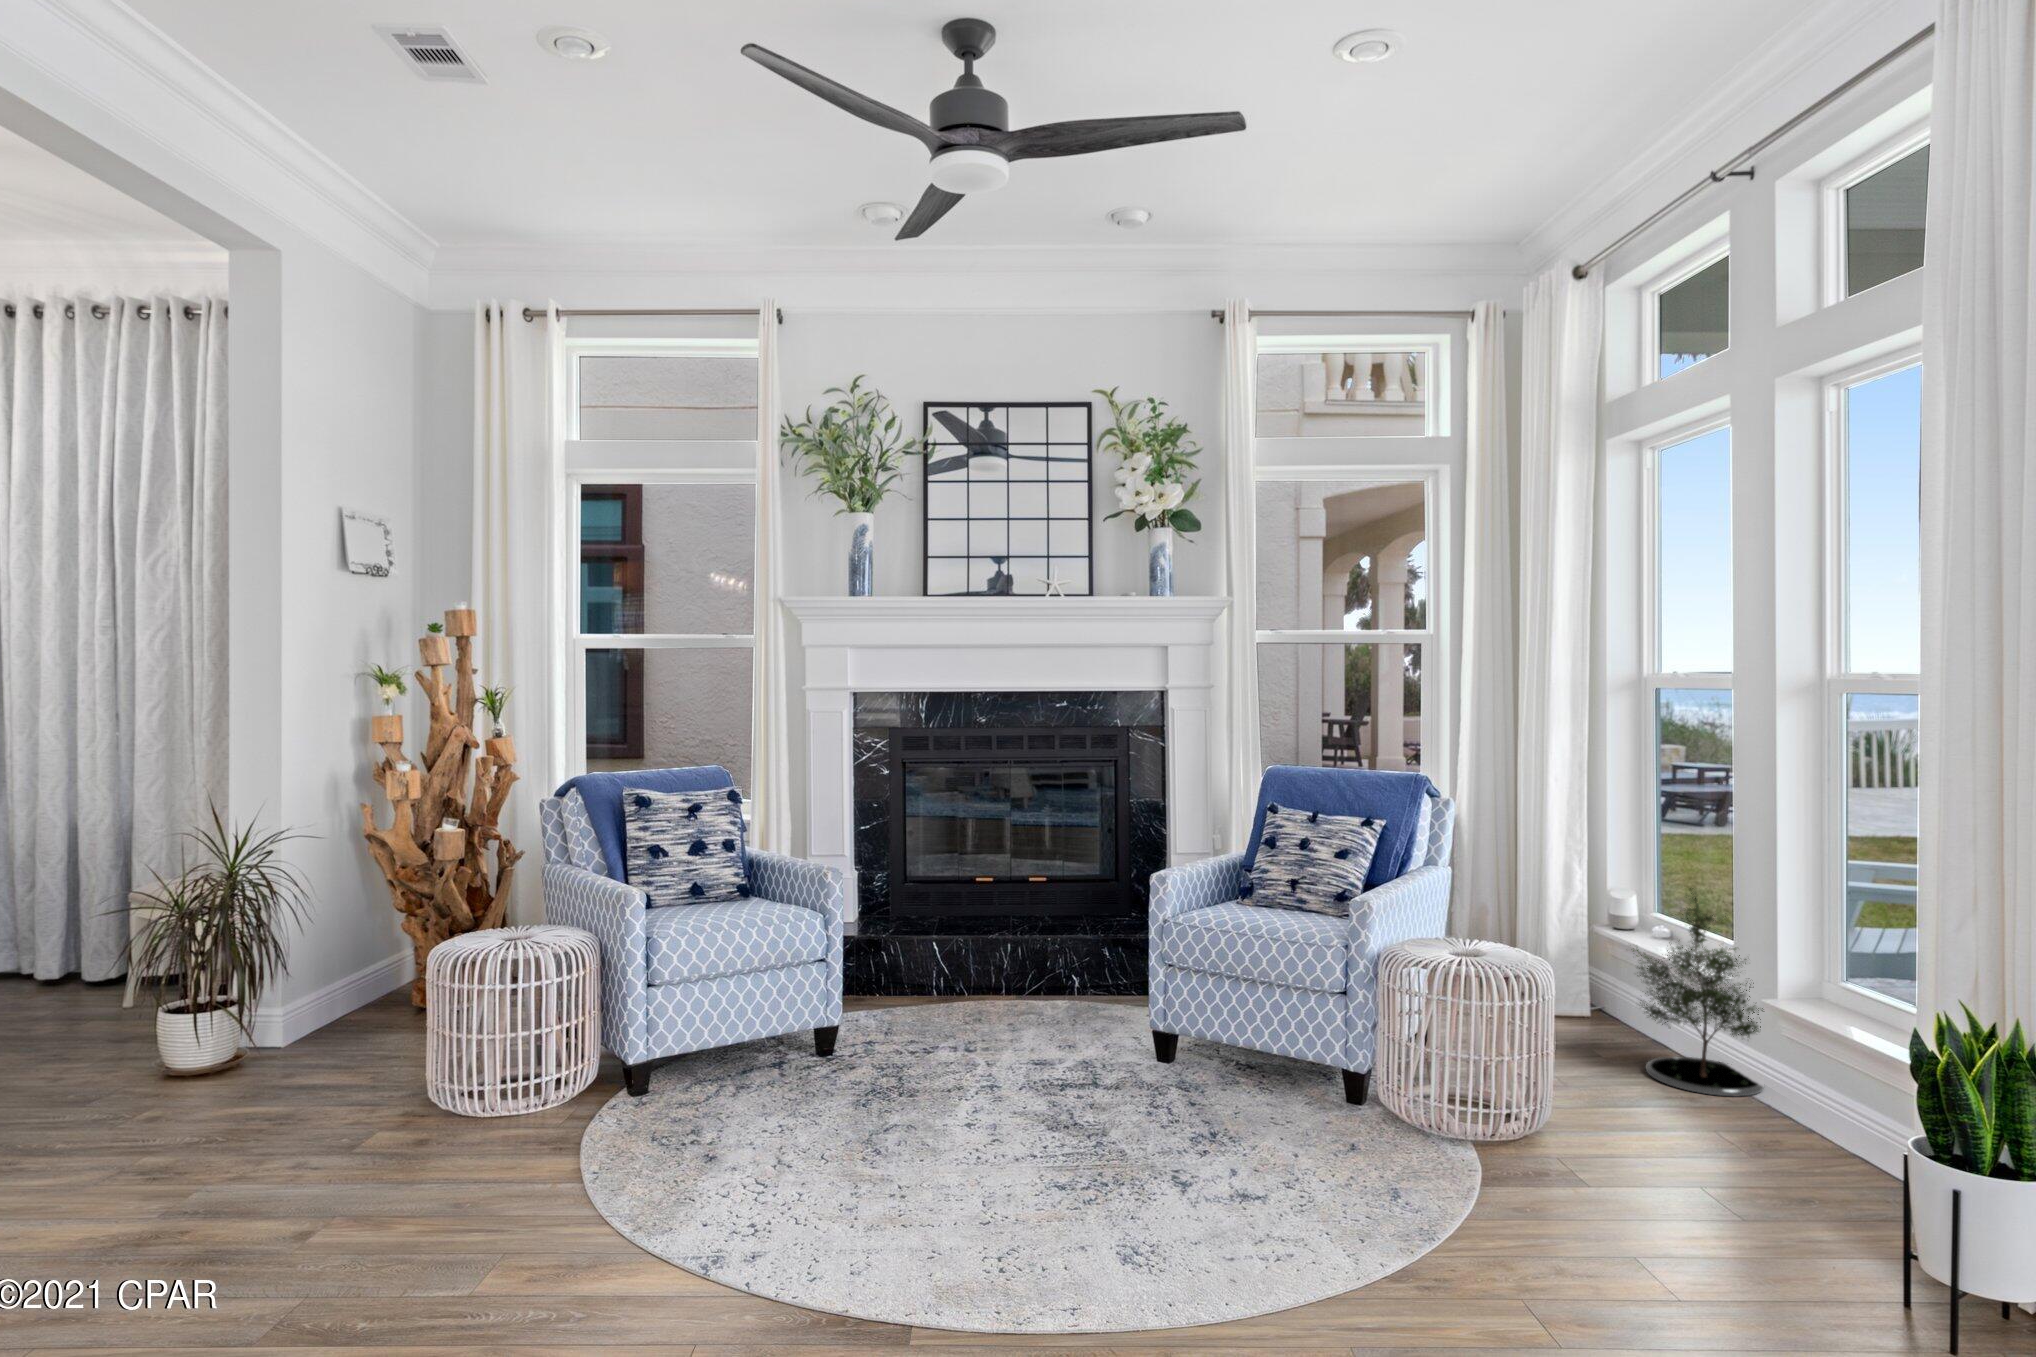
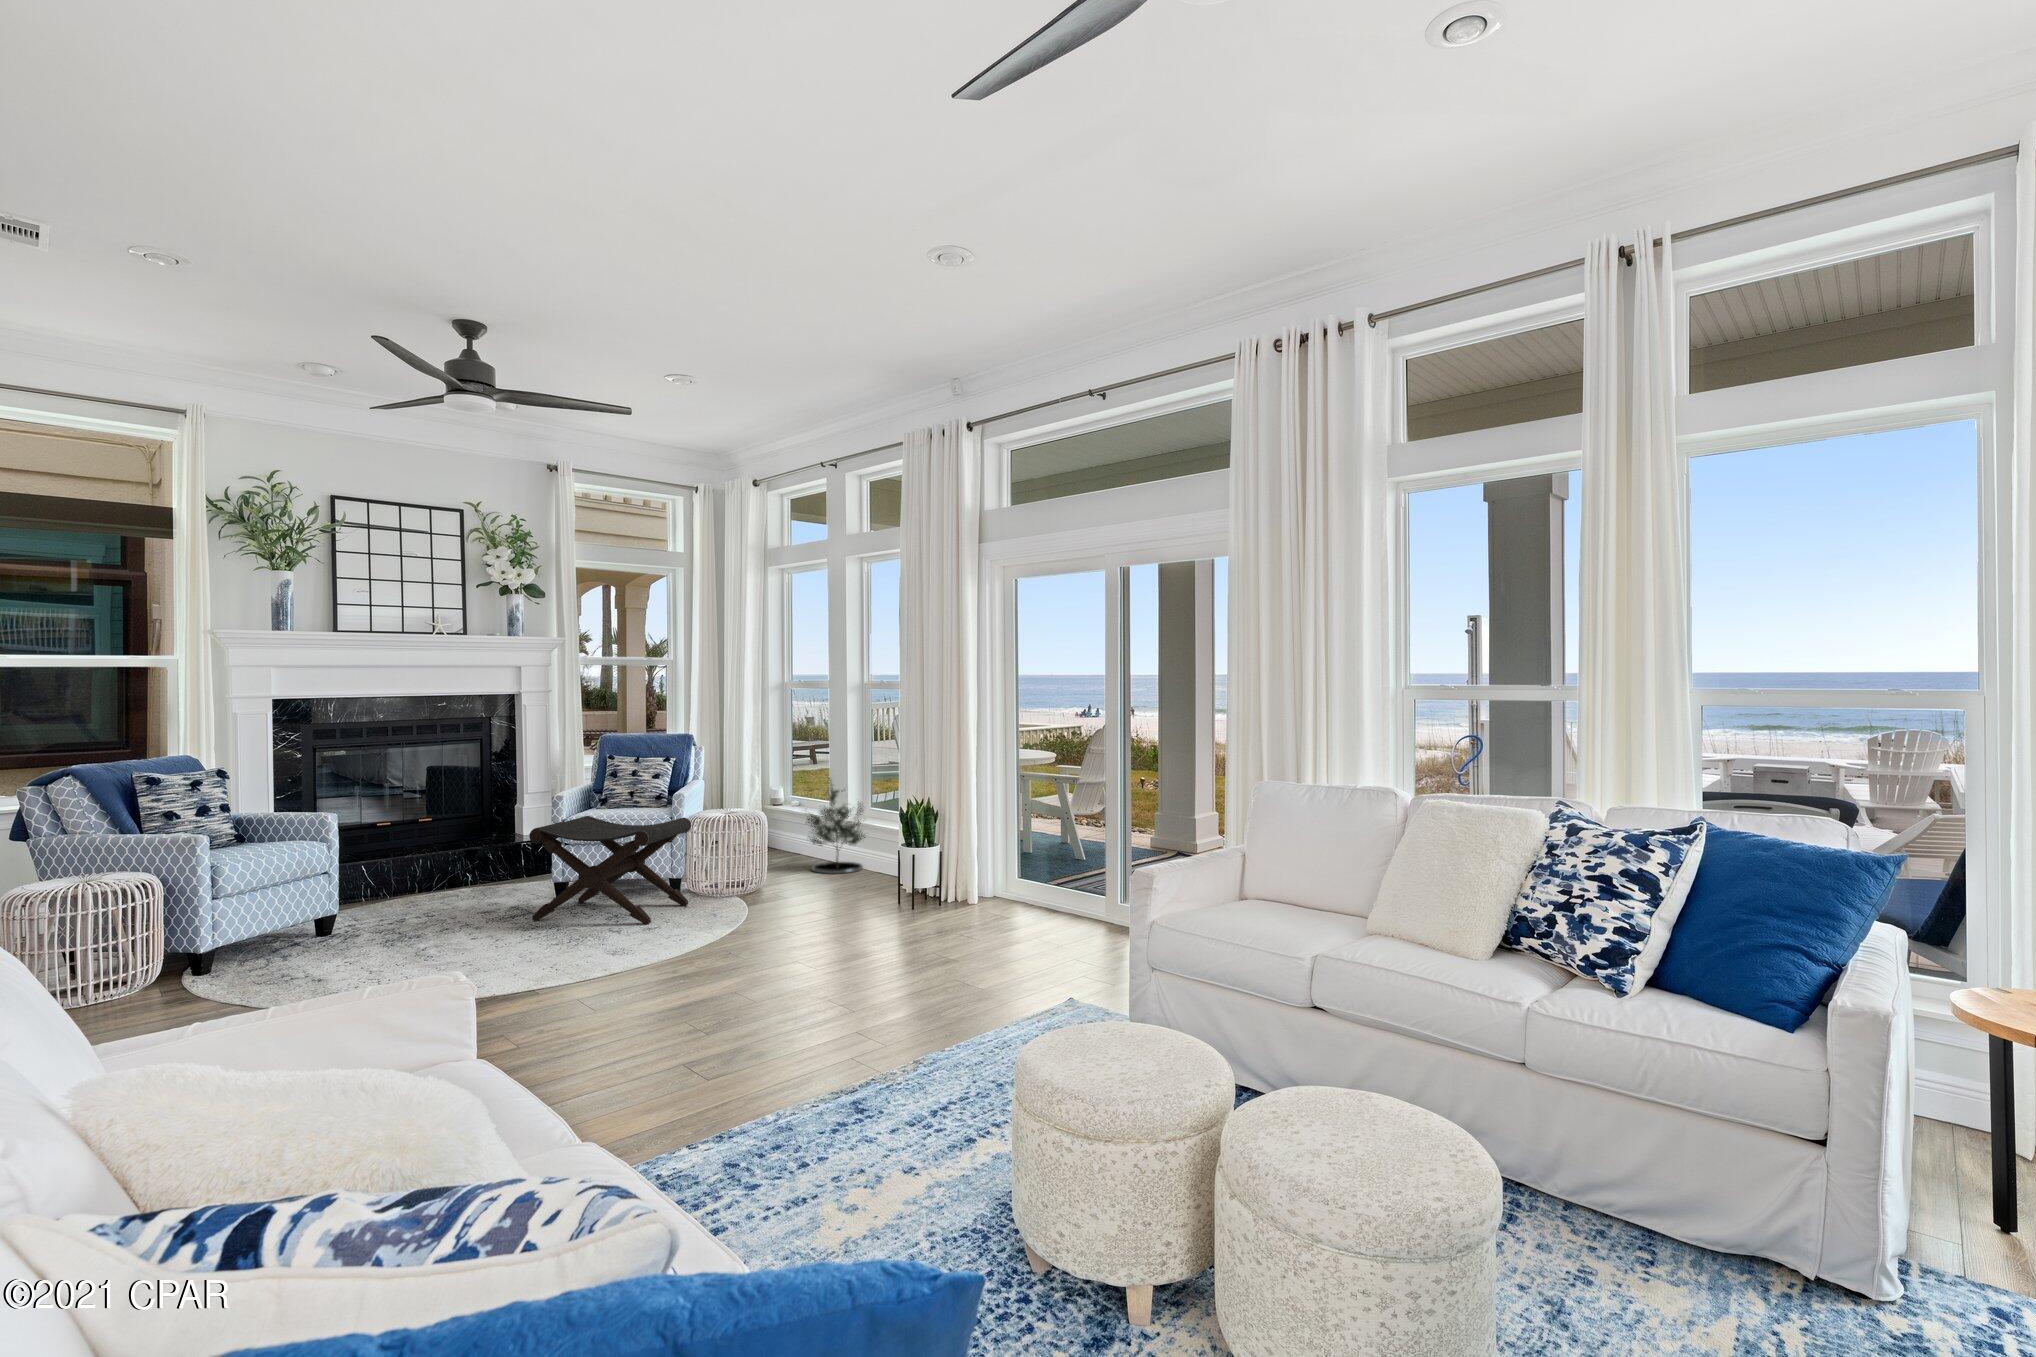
footstool: none [1097,915,1380,1156] -> present [529,816,691,924]

